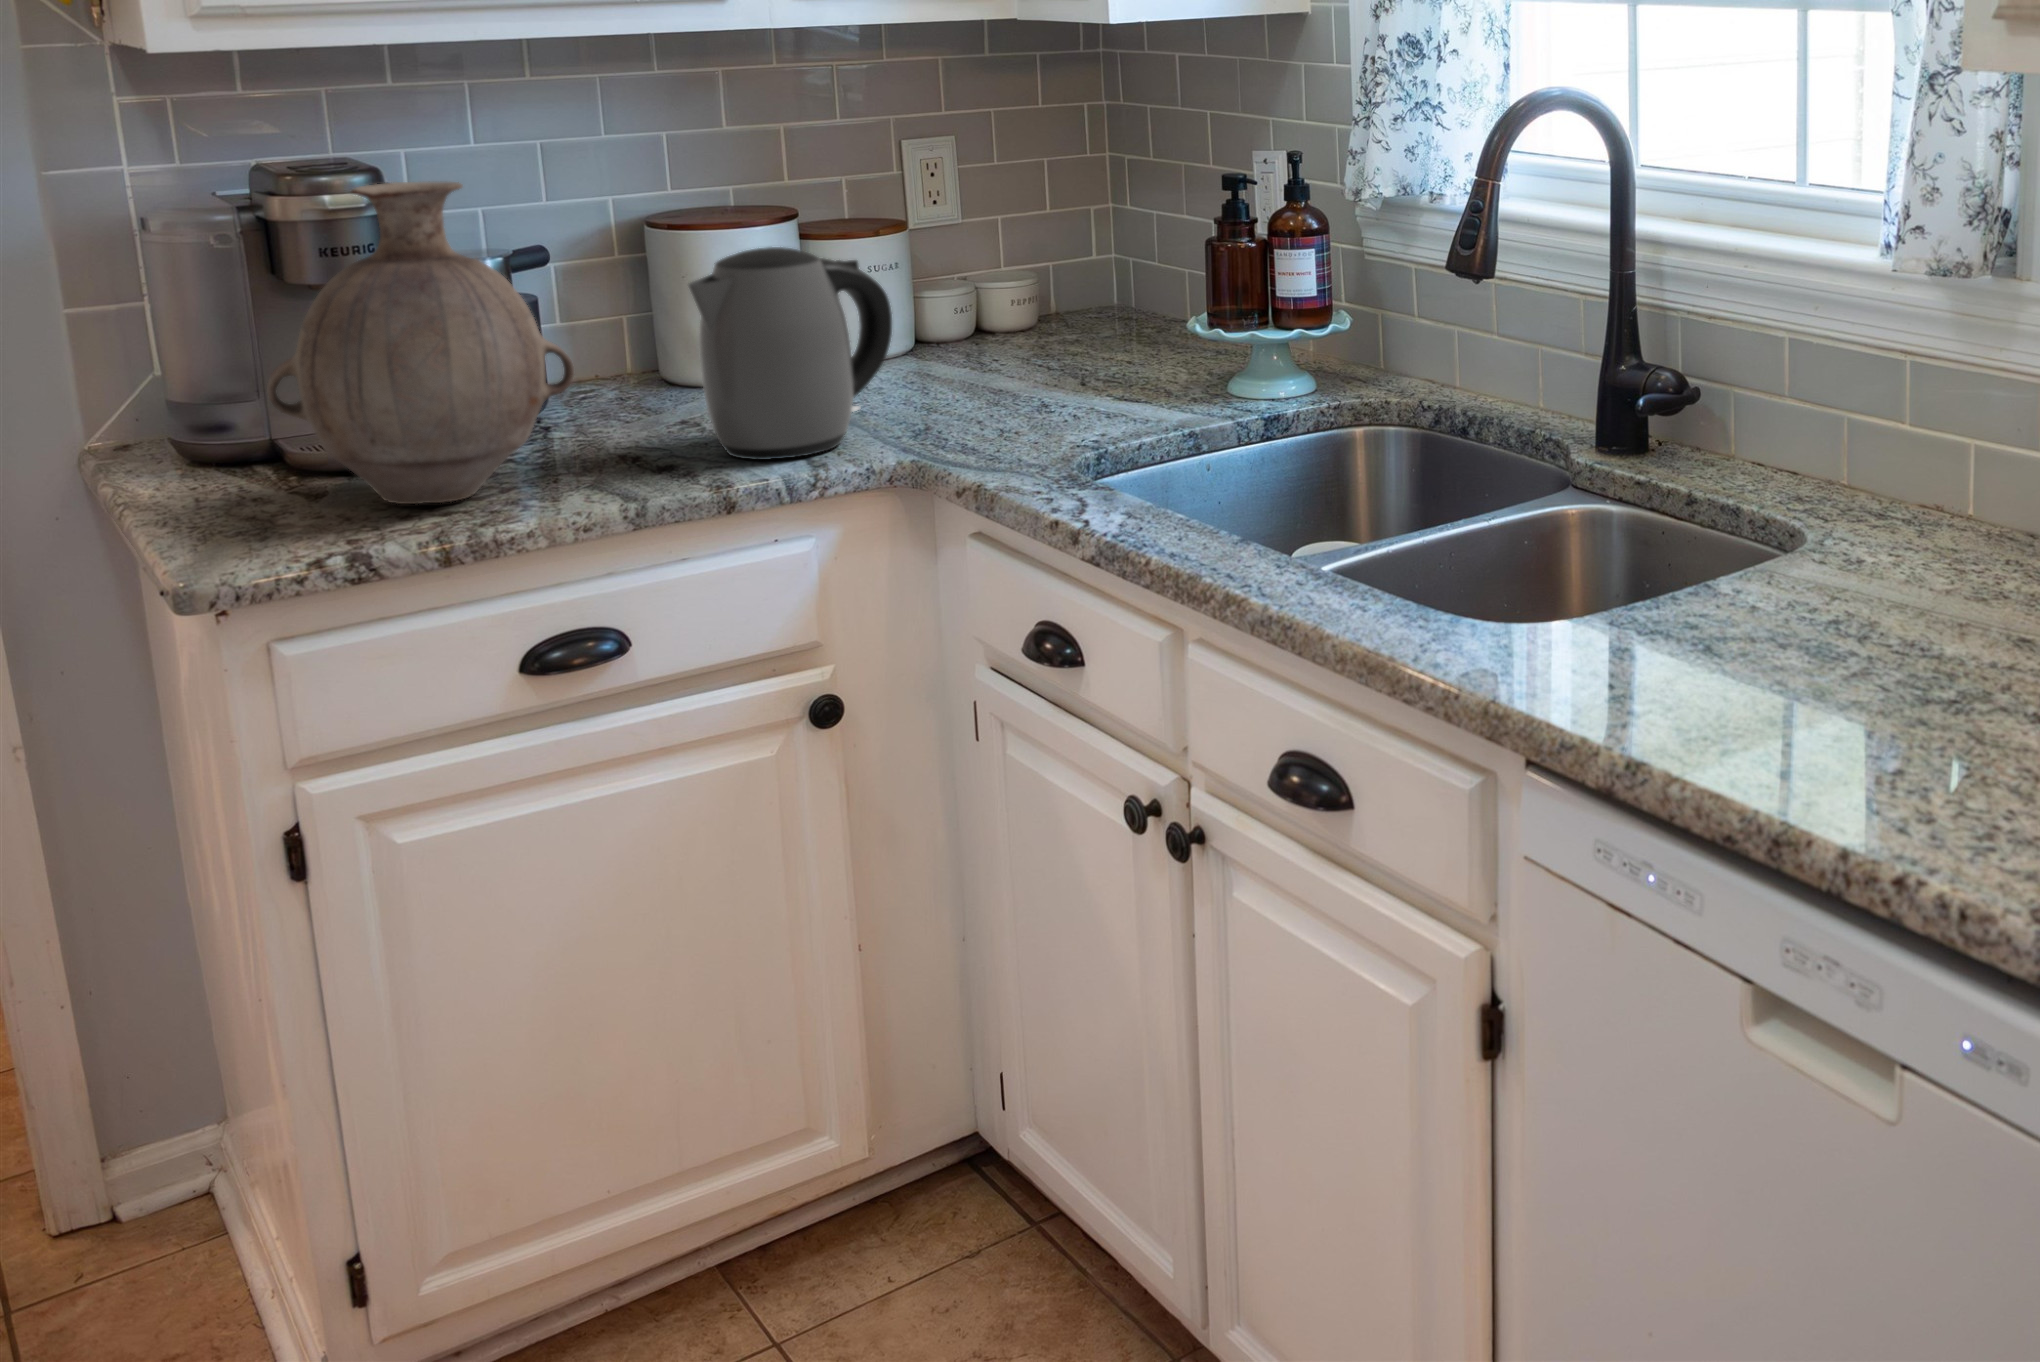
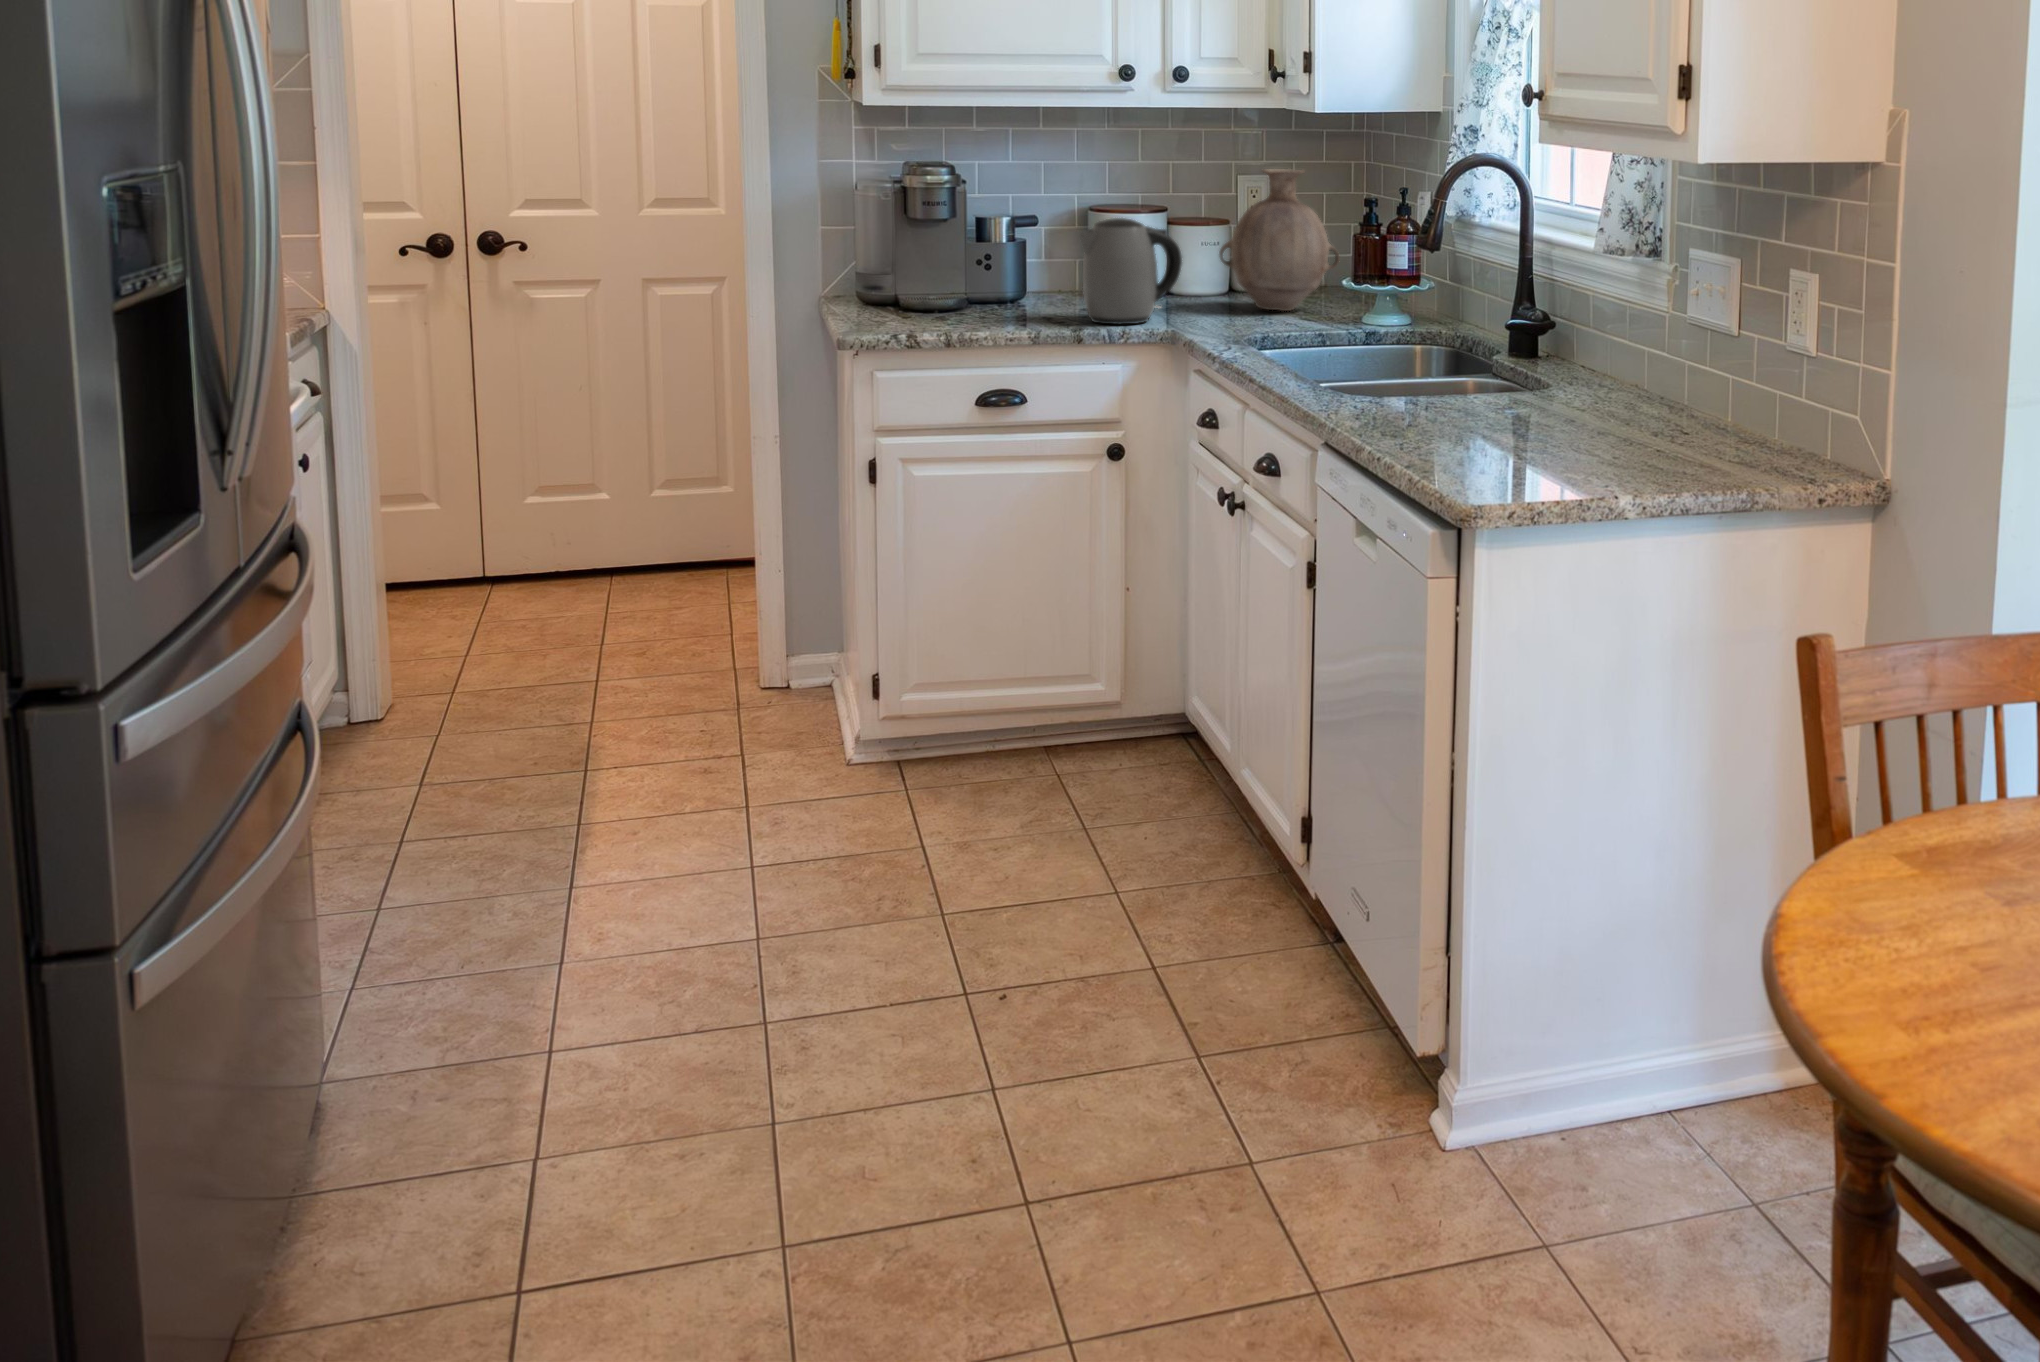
vase: present [267,182,574,504] -> present [1219,169,1340,311]

